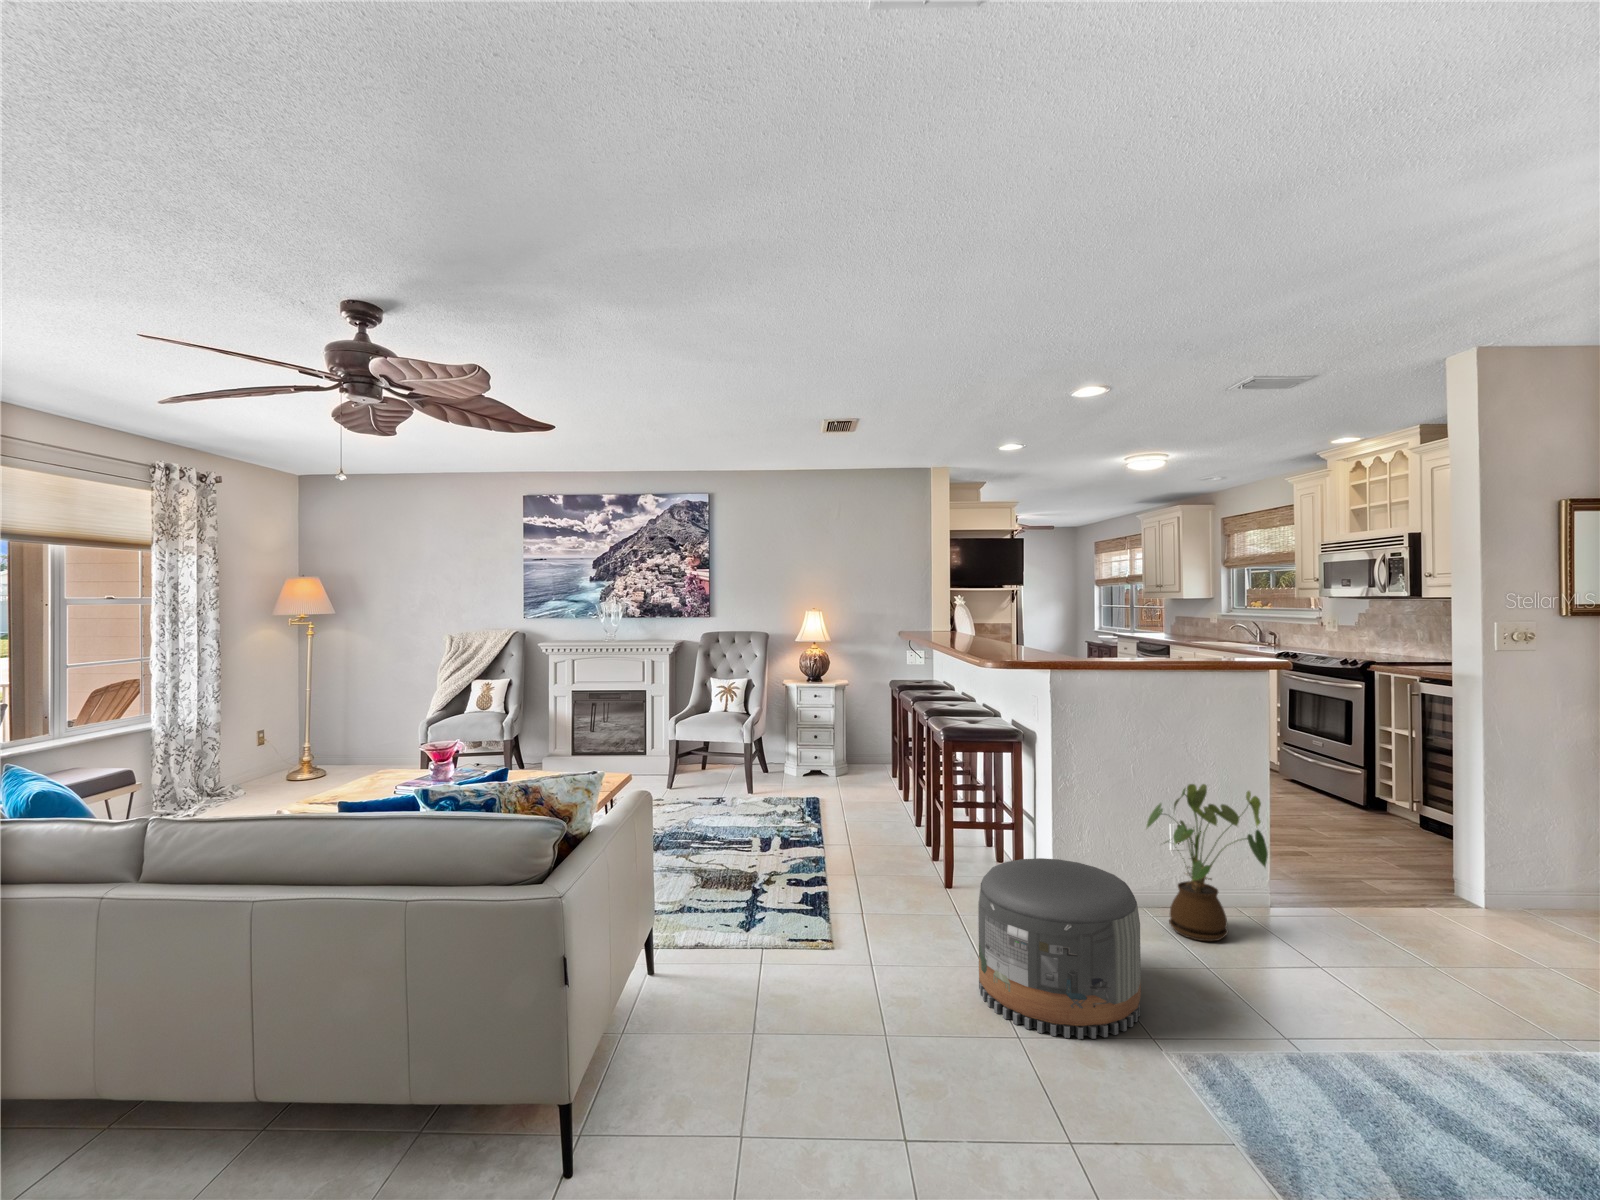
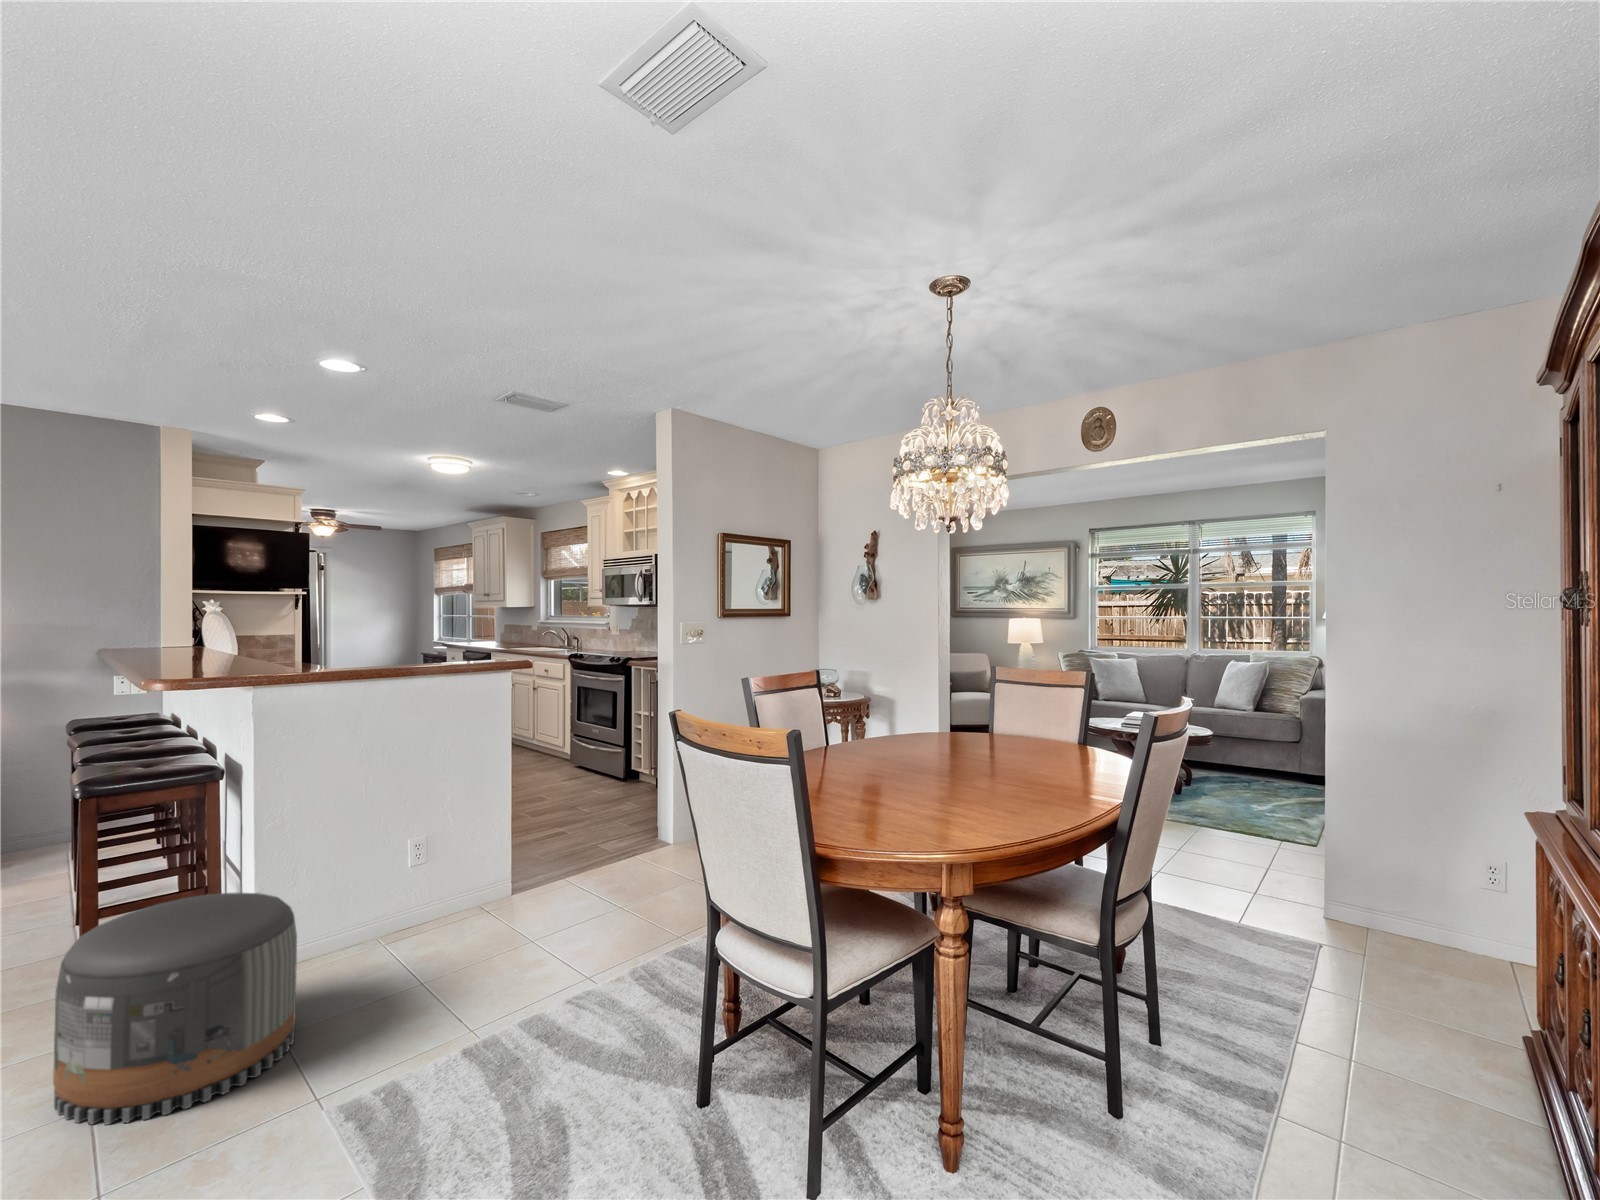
house plant: present [1147,784,1268,942] -> none [353,780,481,944]

